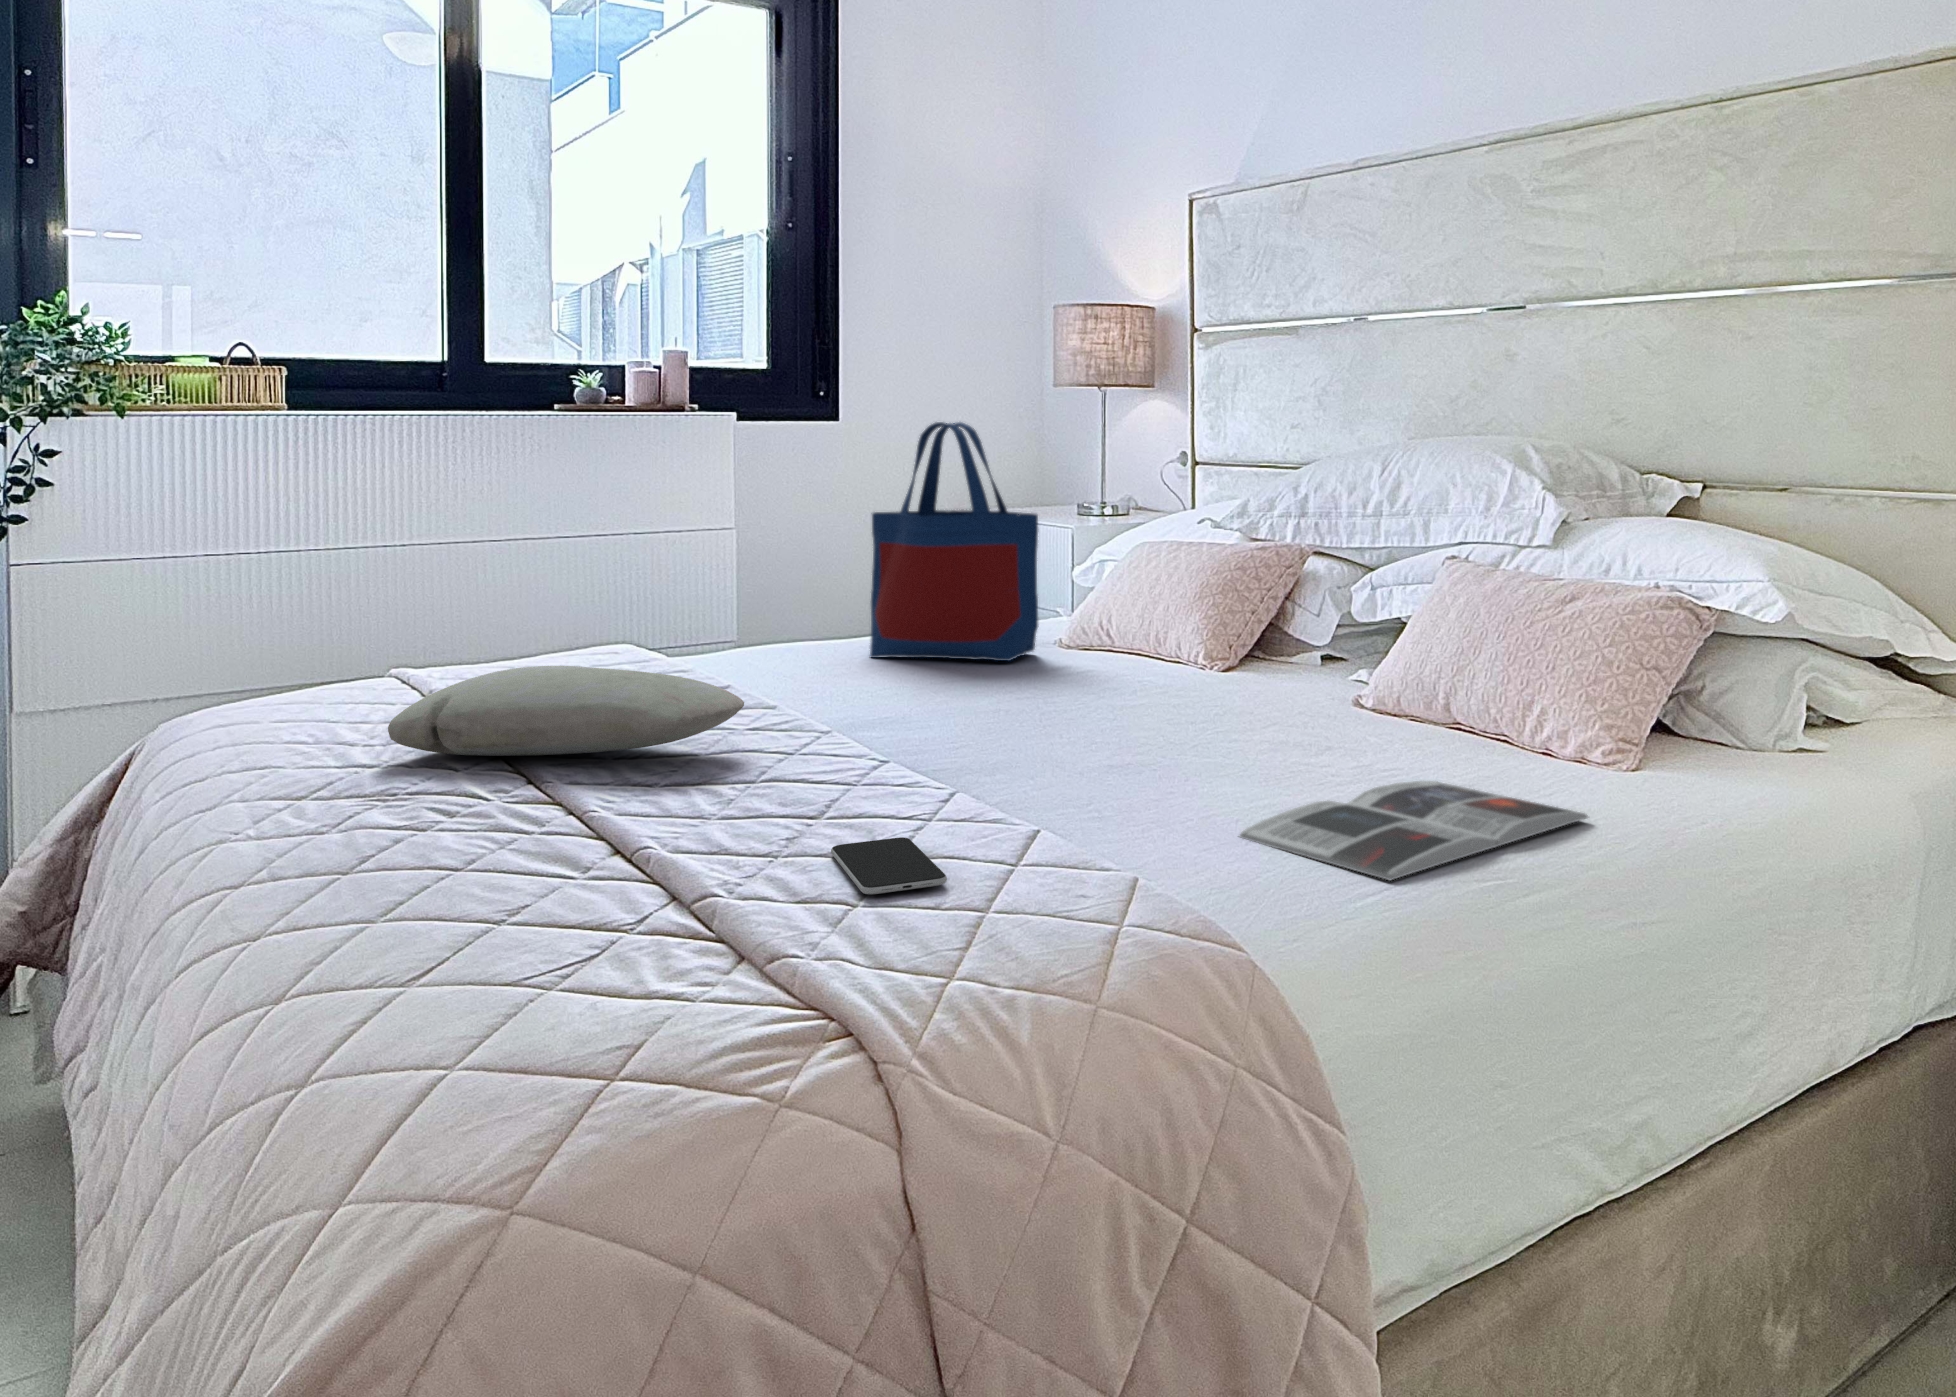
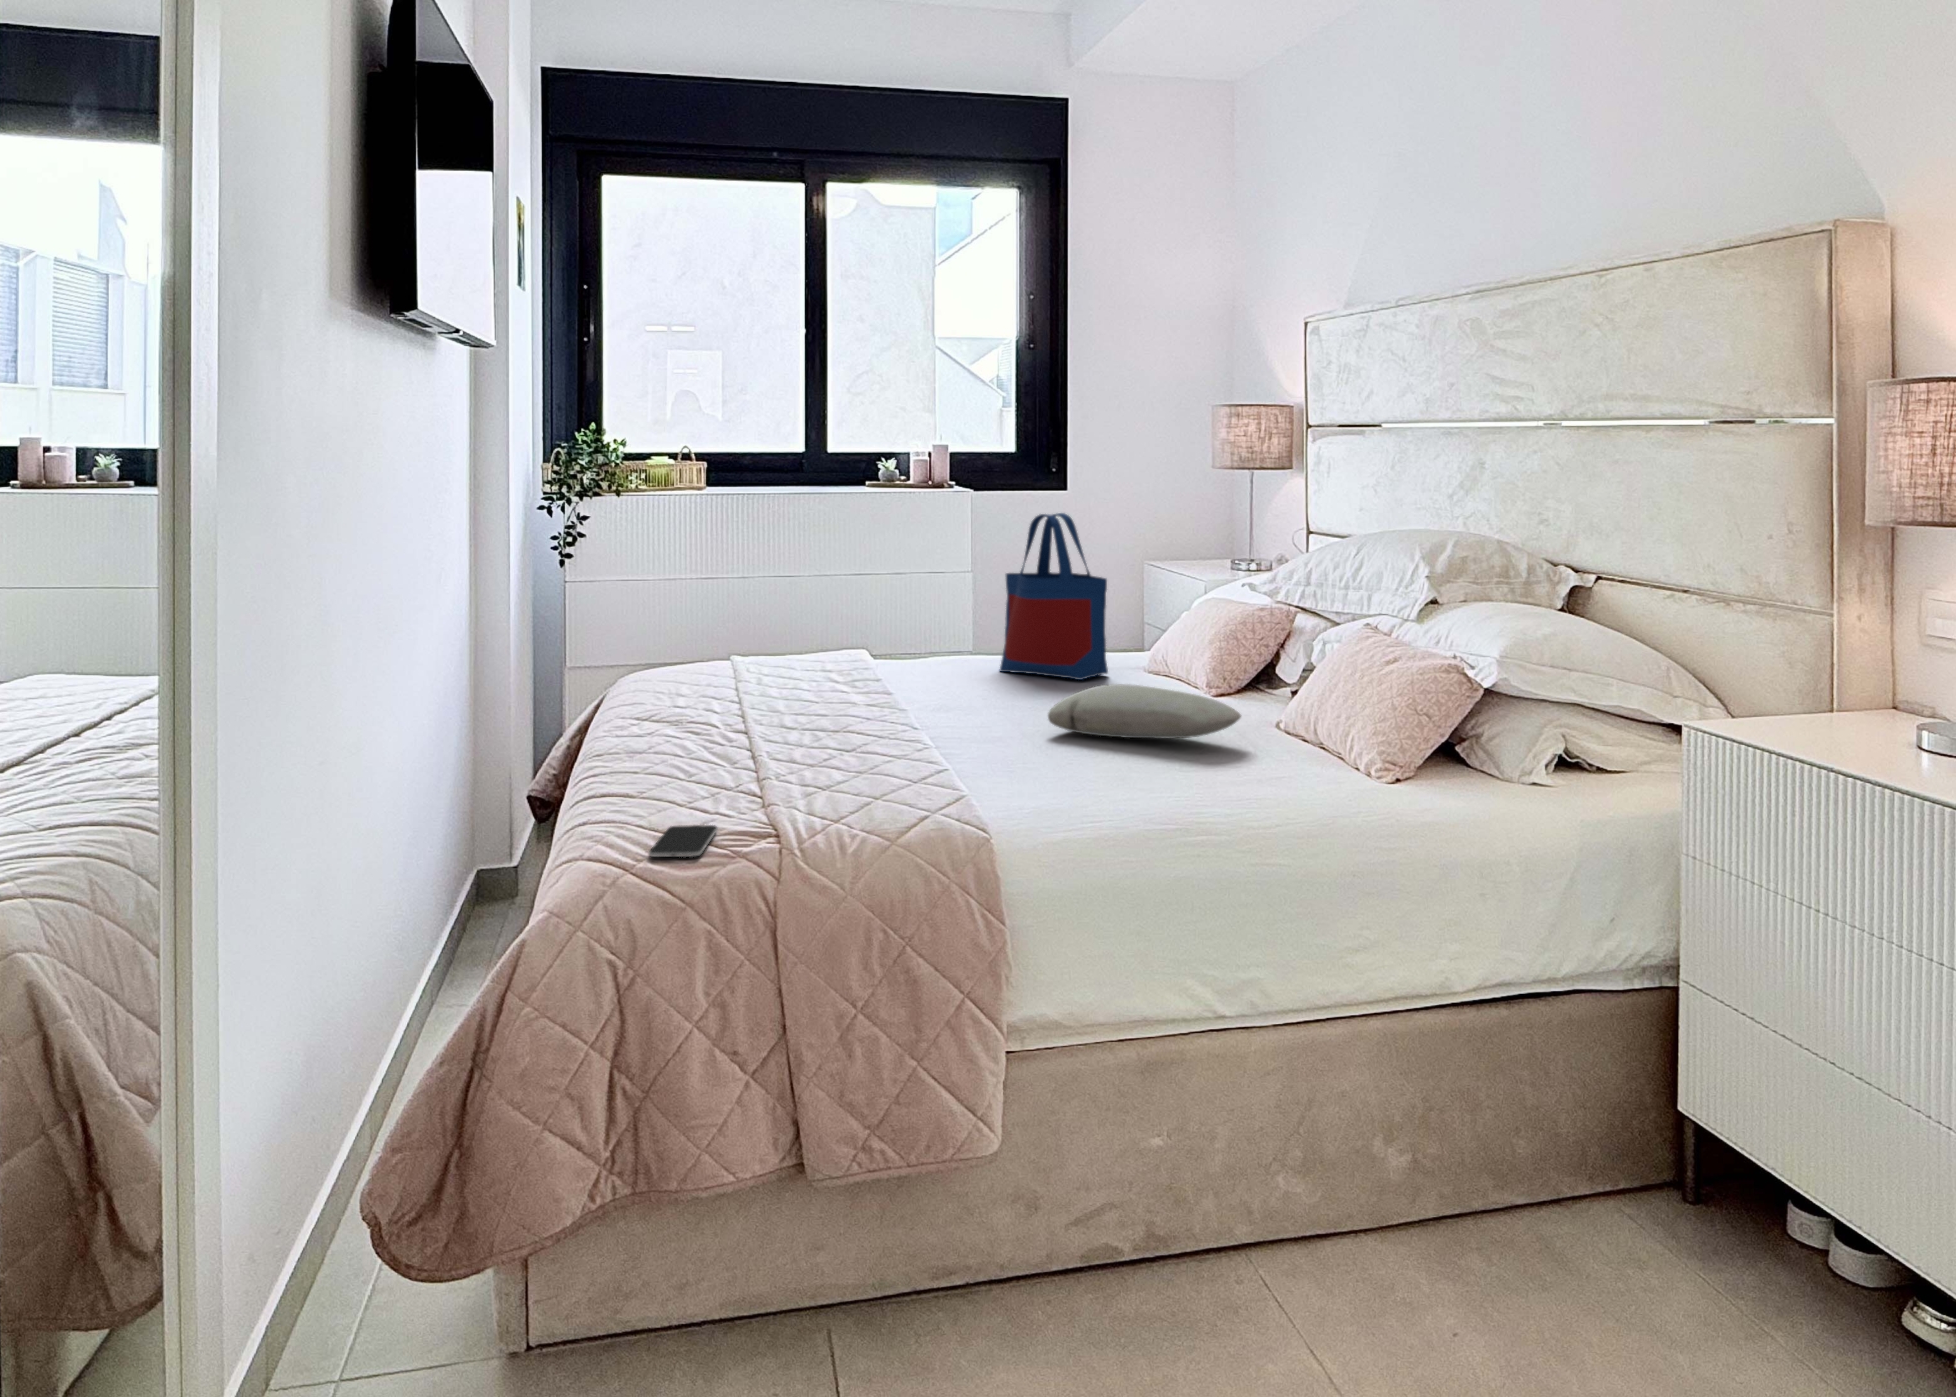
pillow: present [388,666,744,756] -> present [1048,684,1241,739]
magazine: present [1240,781,1588,880] -> none [1065,775,1292,823]
smartphone: present [831,837,947,894] -> present [649,825,718,857]

